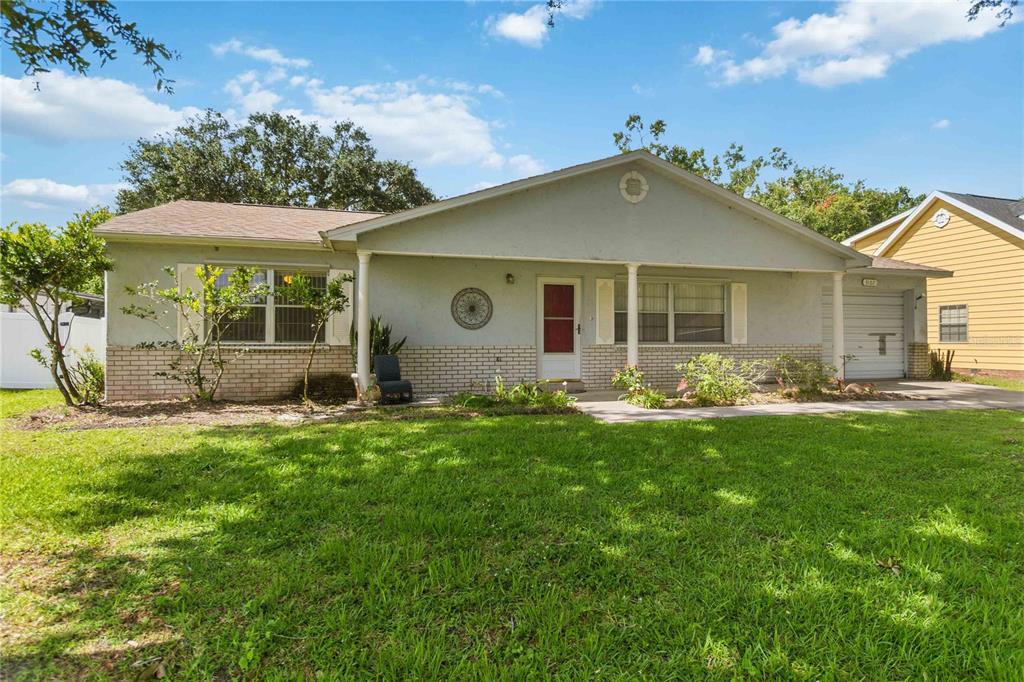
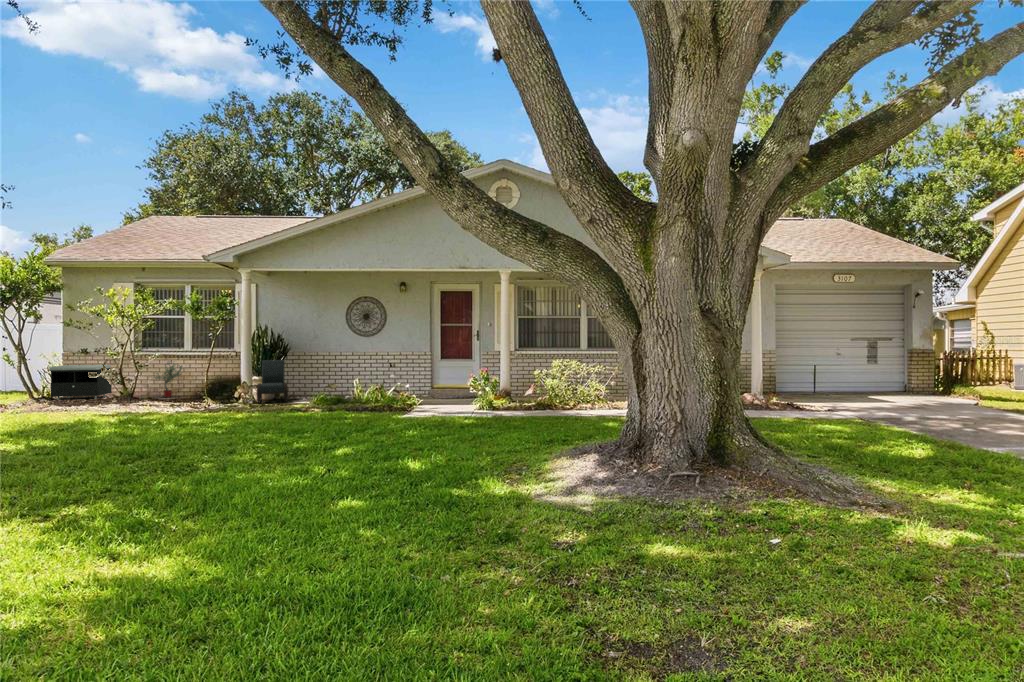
potted tree: none [232,356,271,399] -> present [154,361,182,398]
storage bench: none [100,362,177,406] -> present [49,365,112,400]

